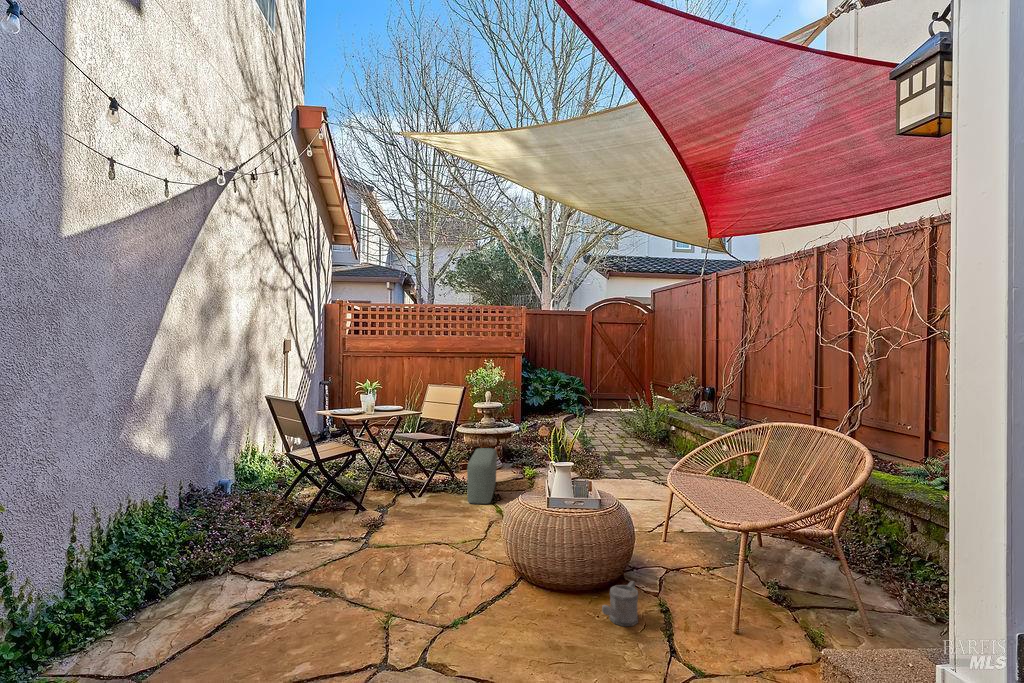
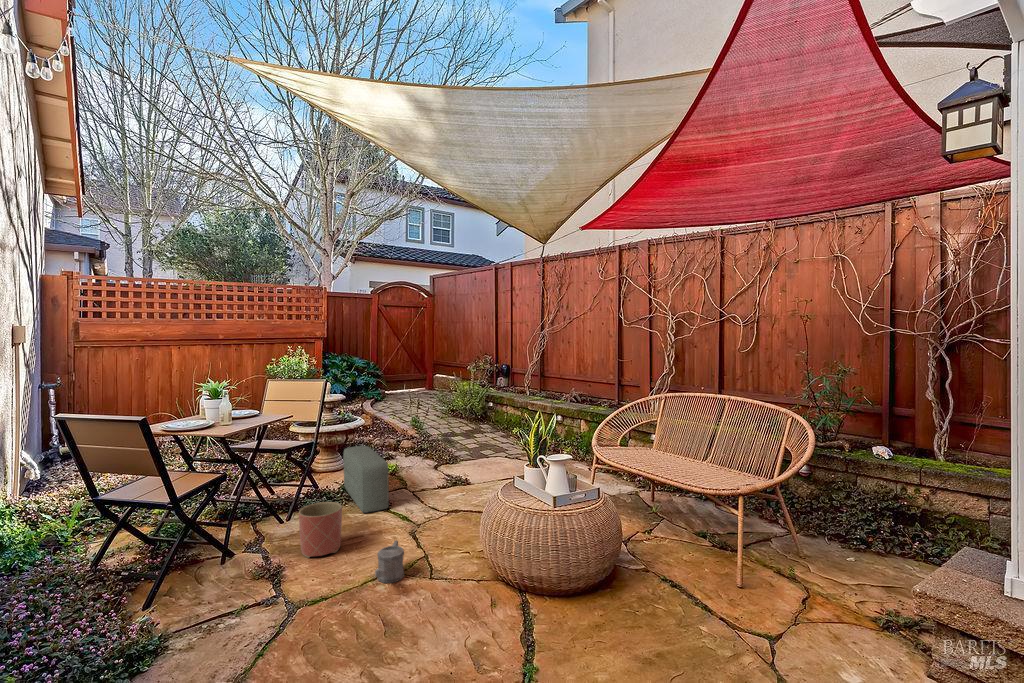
planter: none [400,483,432,524] -> present [299,502,342,558]
watering can: present [602,581,638,626] -> present [375,540,404,583]

